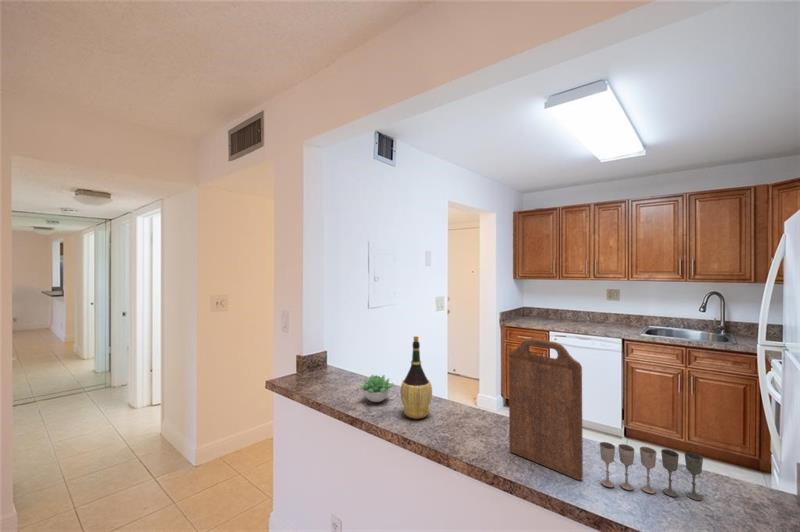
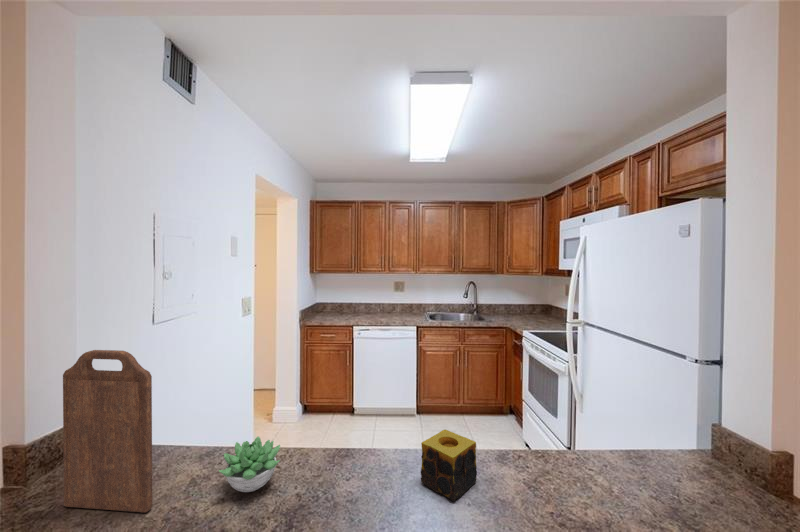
wine bottle: present [400,336,432,419] -> none [315,363,366,497]
cutting board: present [509,339,583,480] -> present [63,350,152,513]
candle: none [462,399,500,442] -> present [421,430,477,501]
wine glass: present [600,442,703,500] -> none [601,429,665,494]

